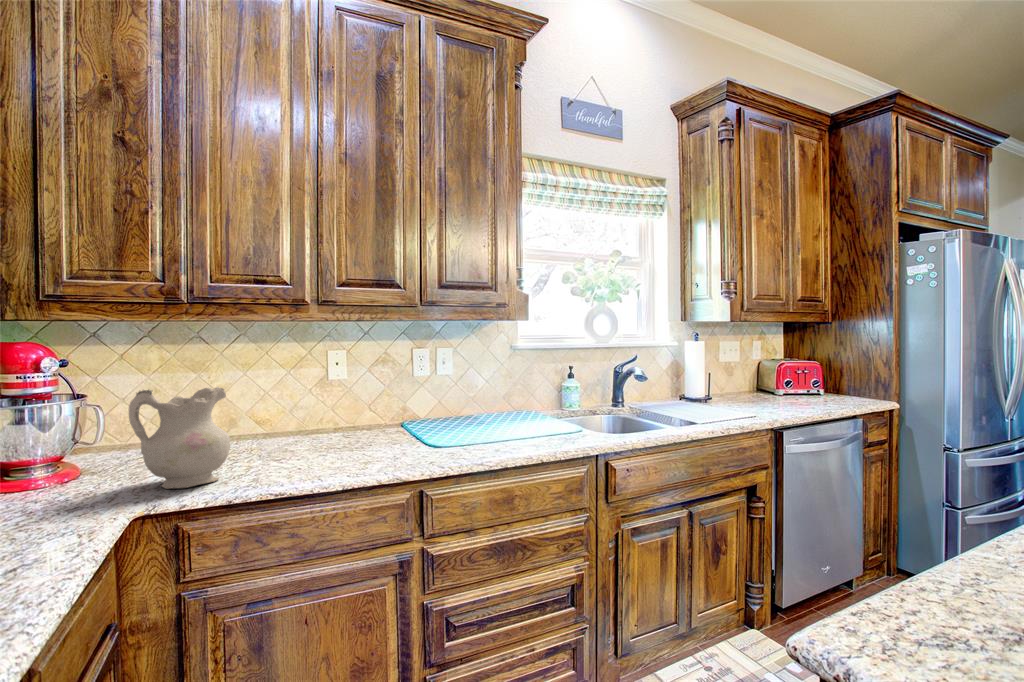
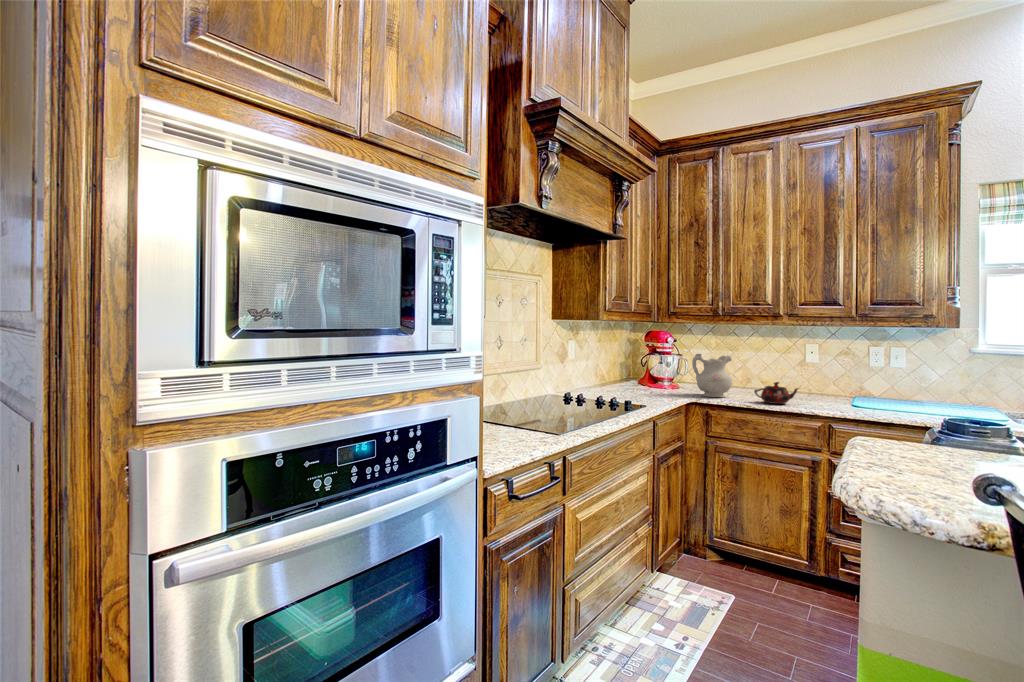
teapot: none [285,429,365,476] -> present [754,382,799,404]

